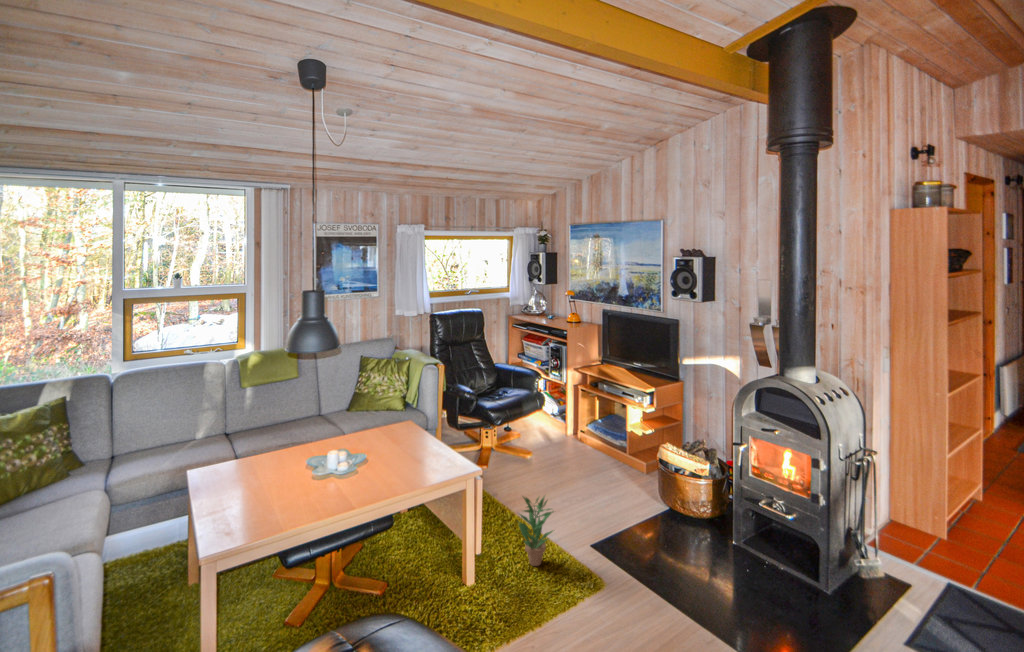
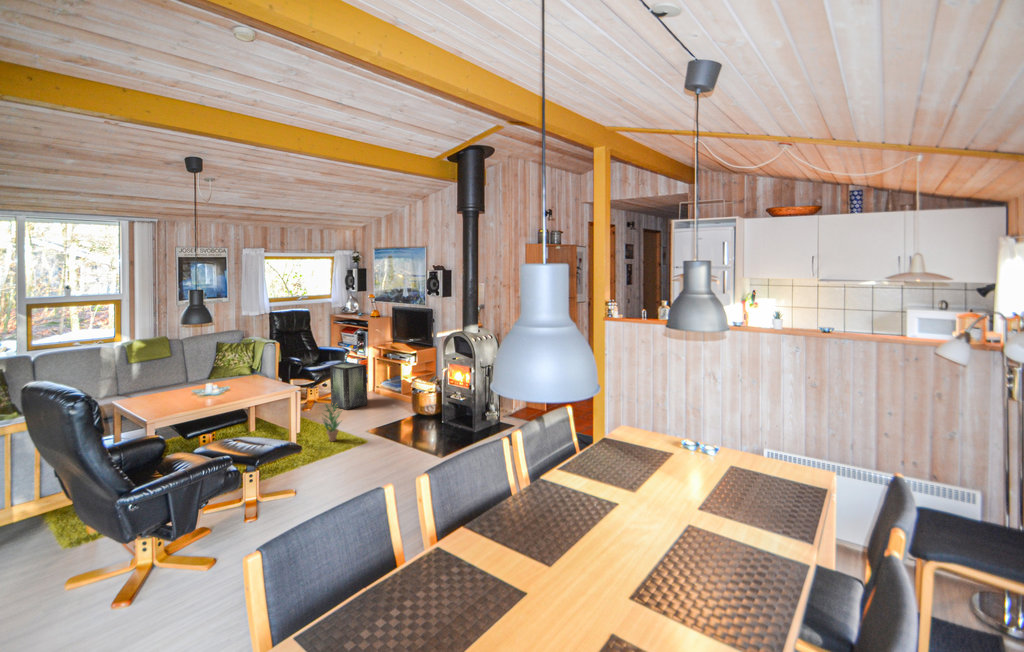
storage box: none [516,395,571,474] -> present [330,363,367,410]

